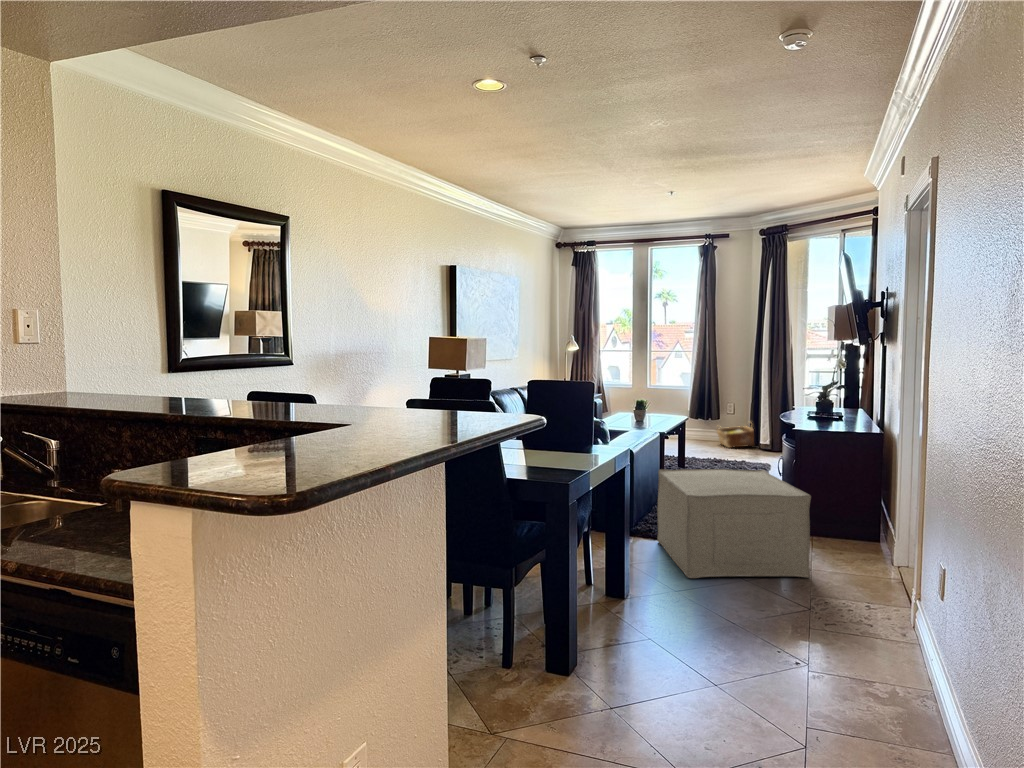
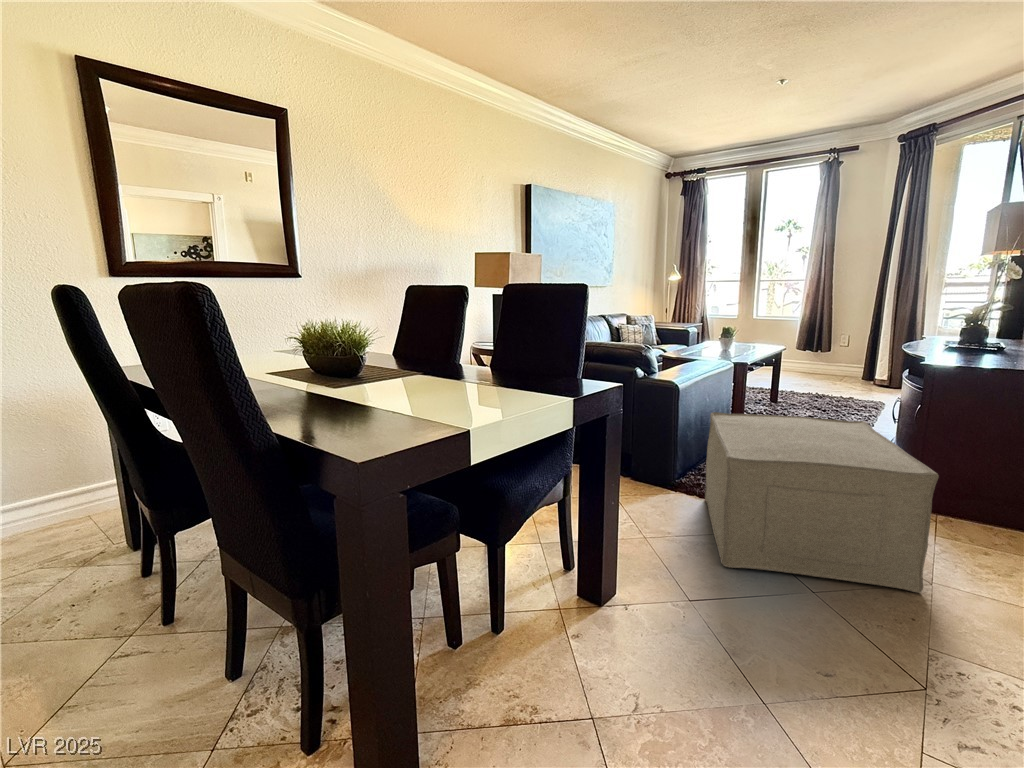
woven basket: present [717,422,754,448] -> none [824,354,871,382]

